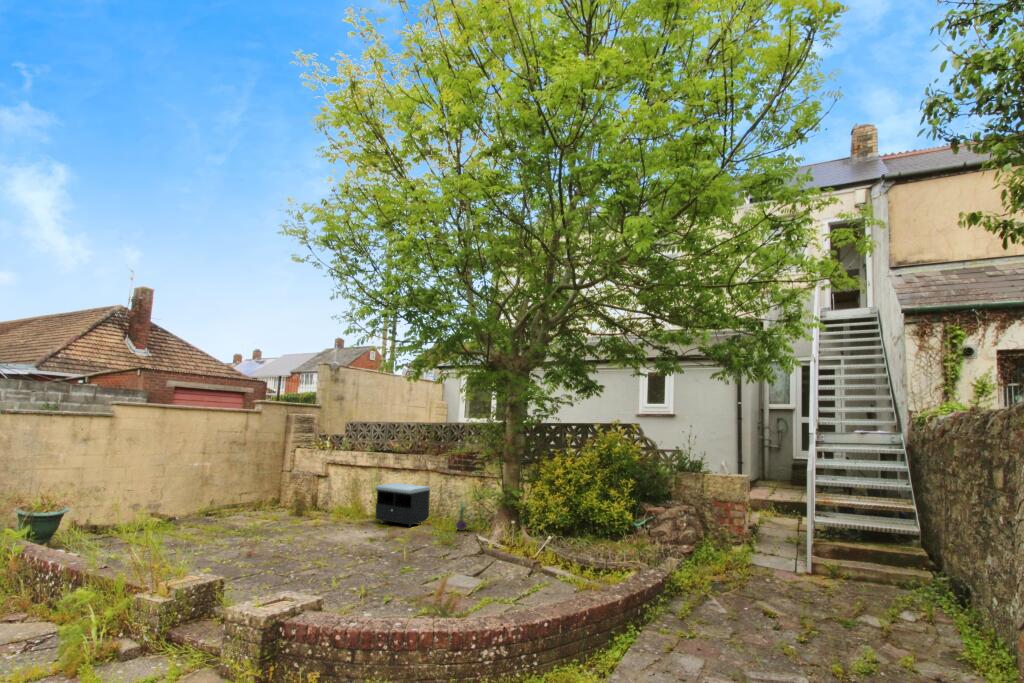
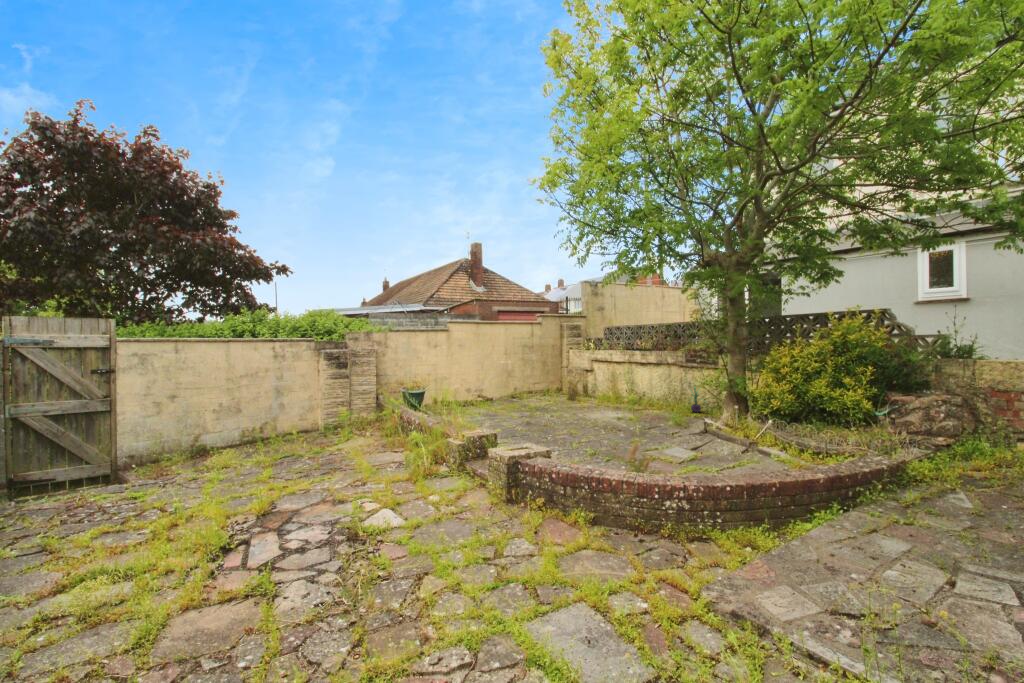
storage bench: present [375,483,430,527] -> none [625,373,670,408]

